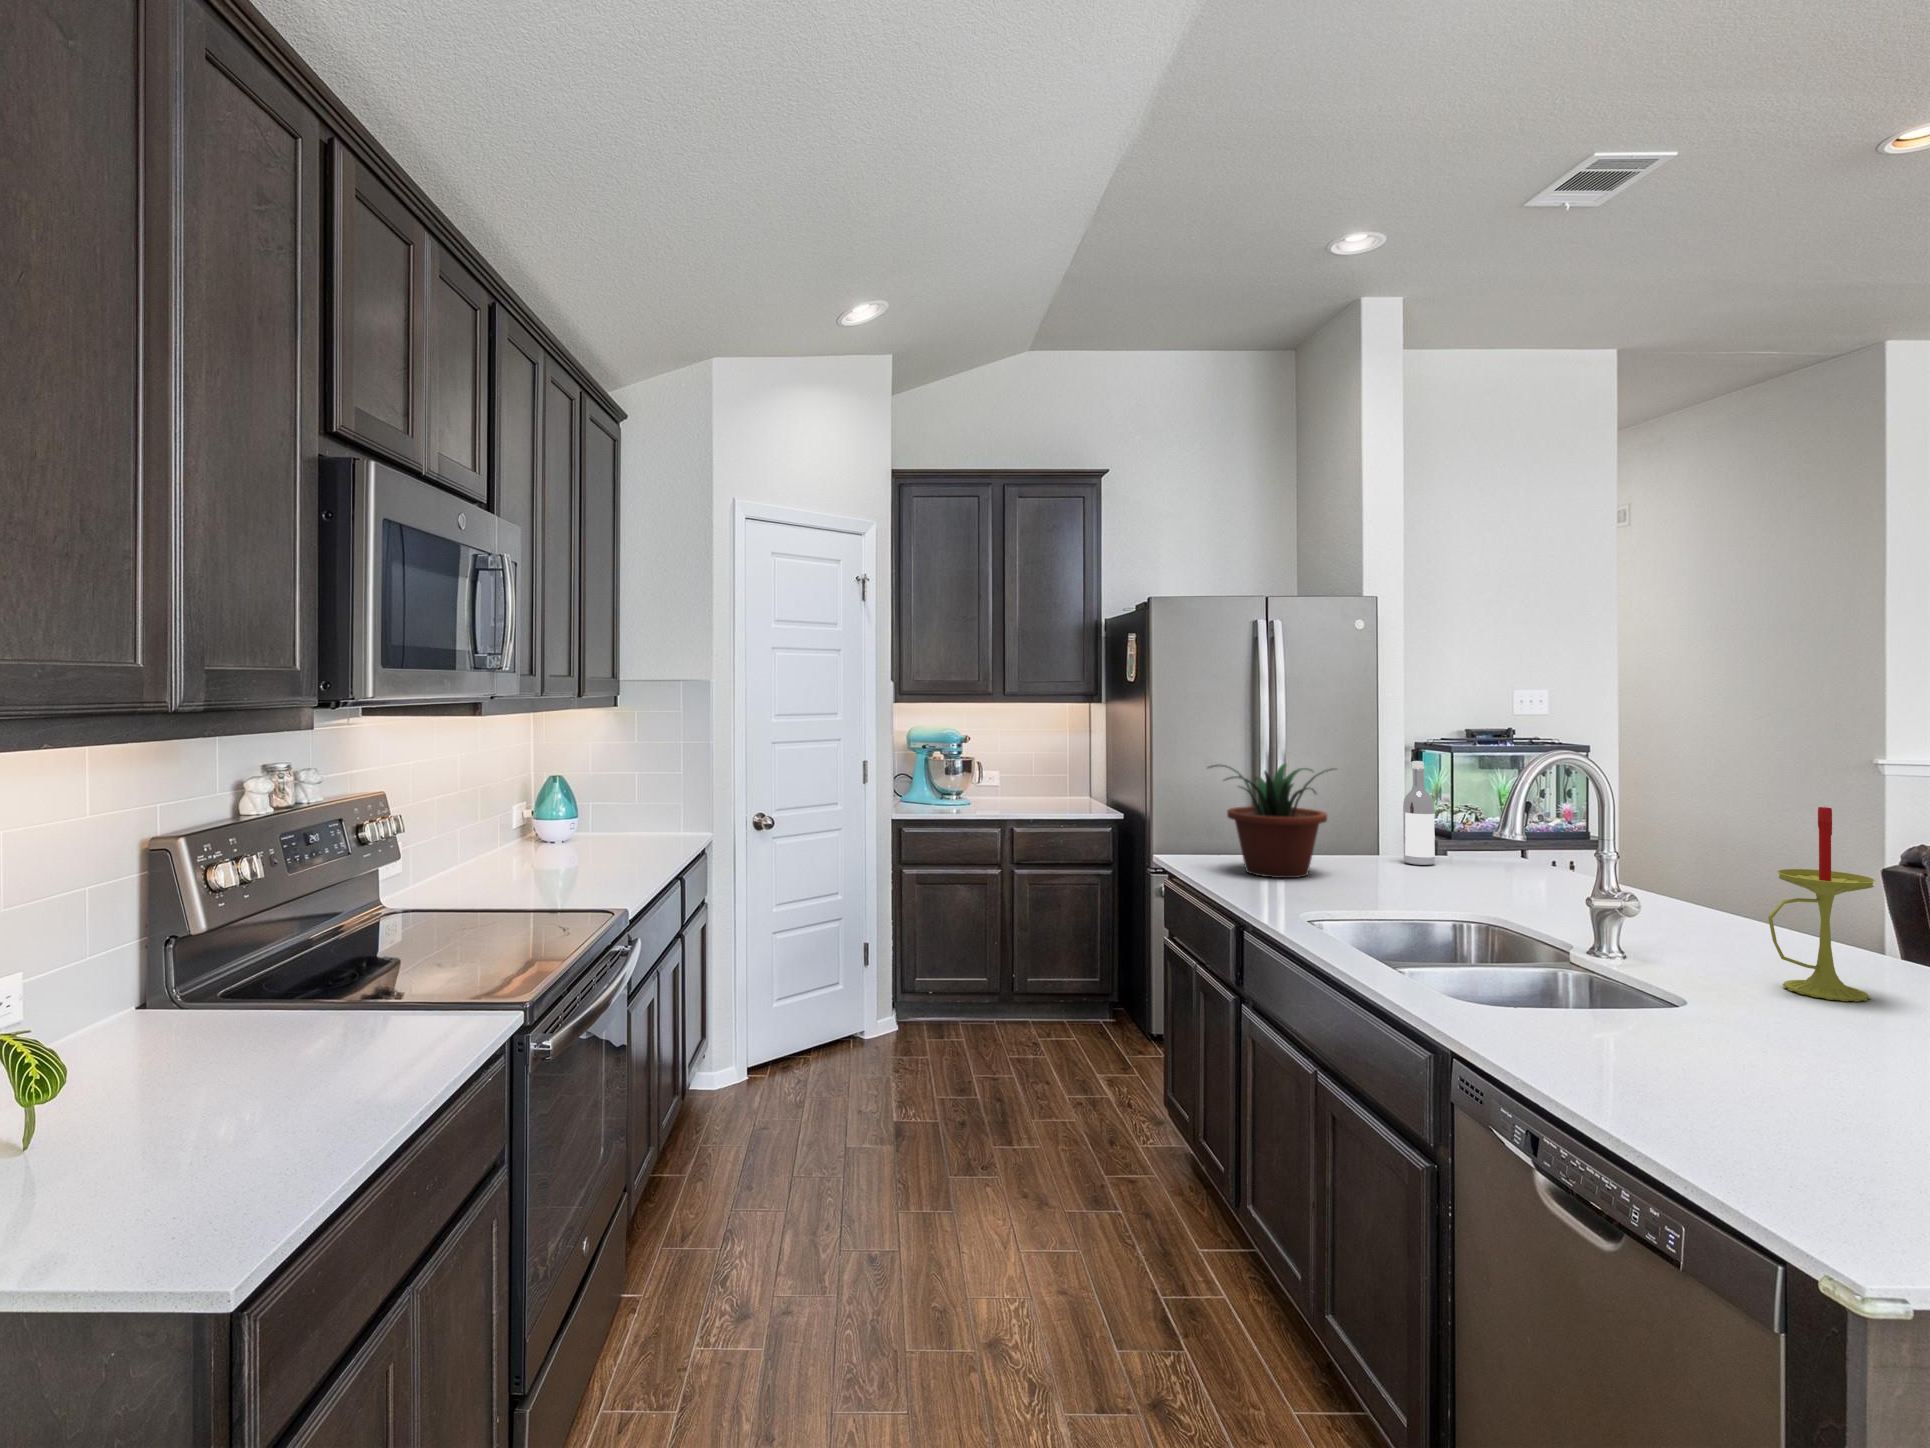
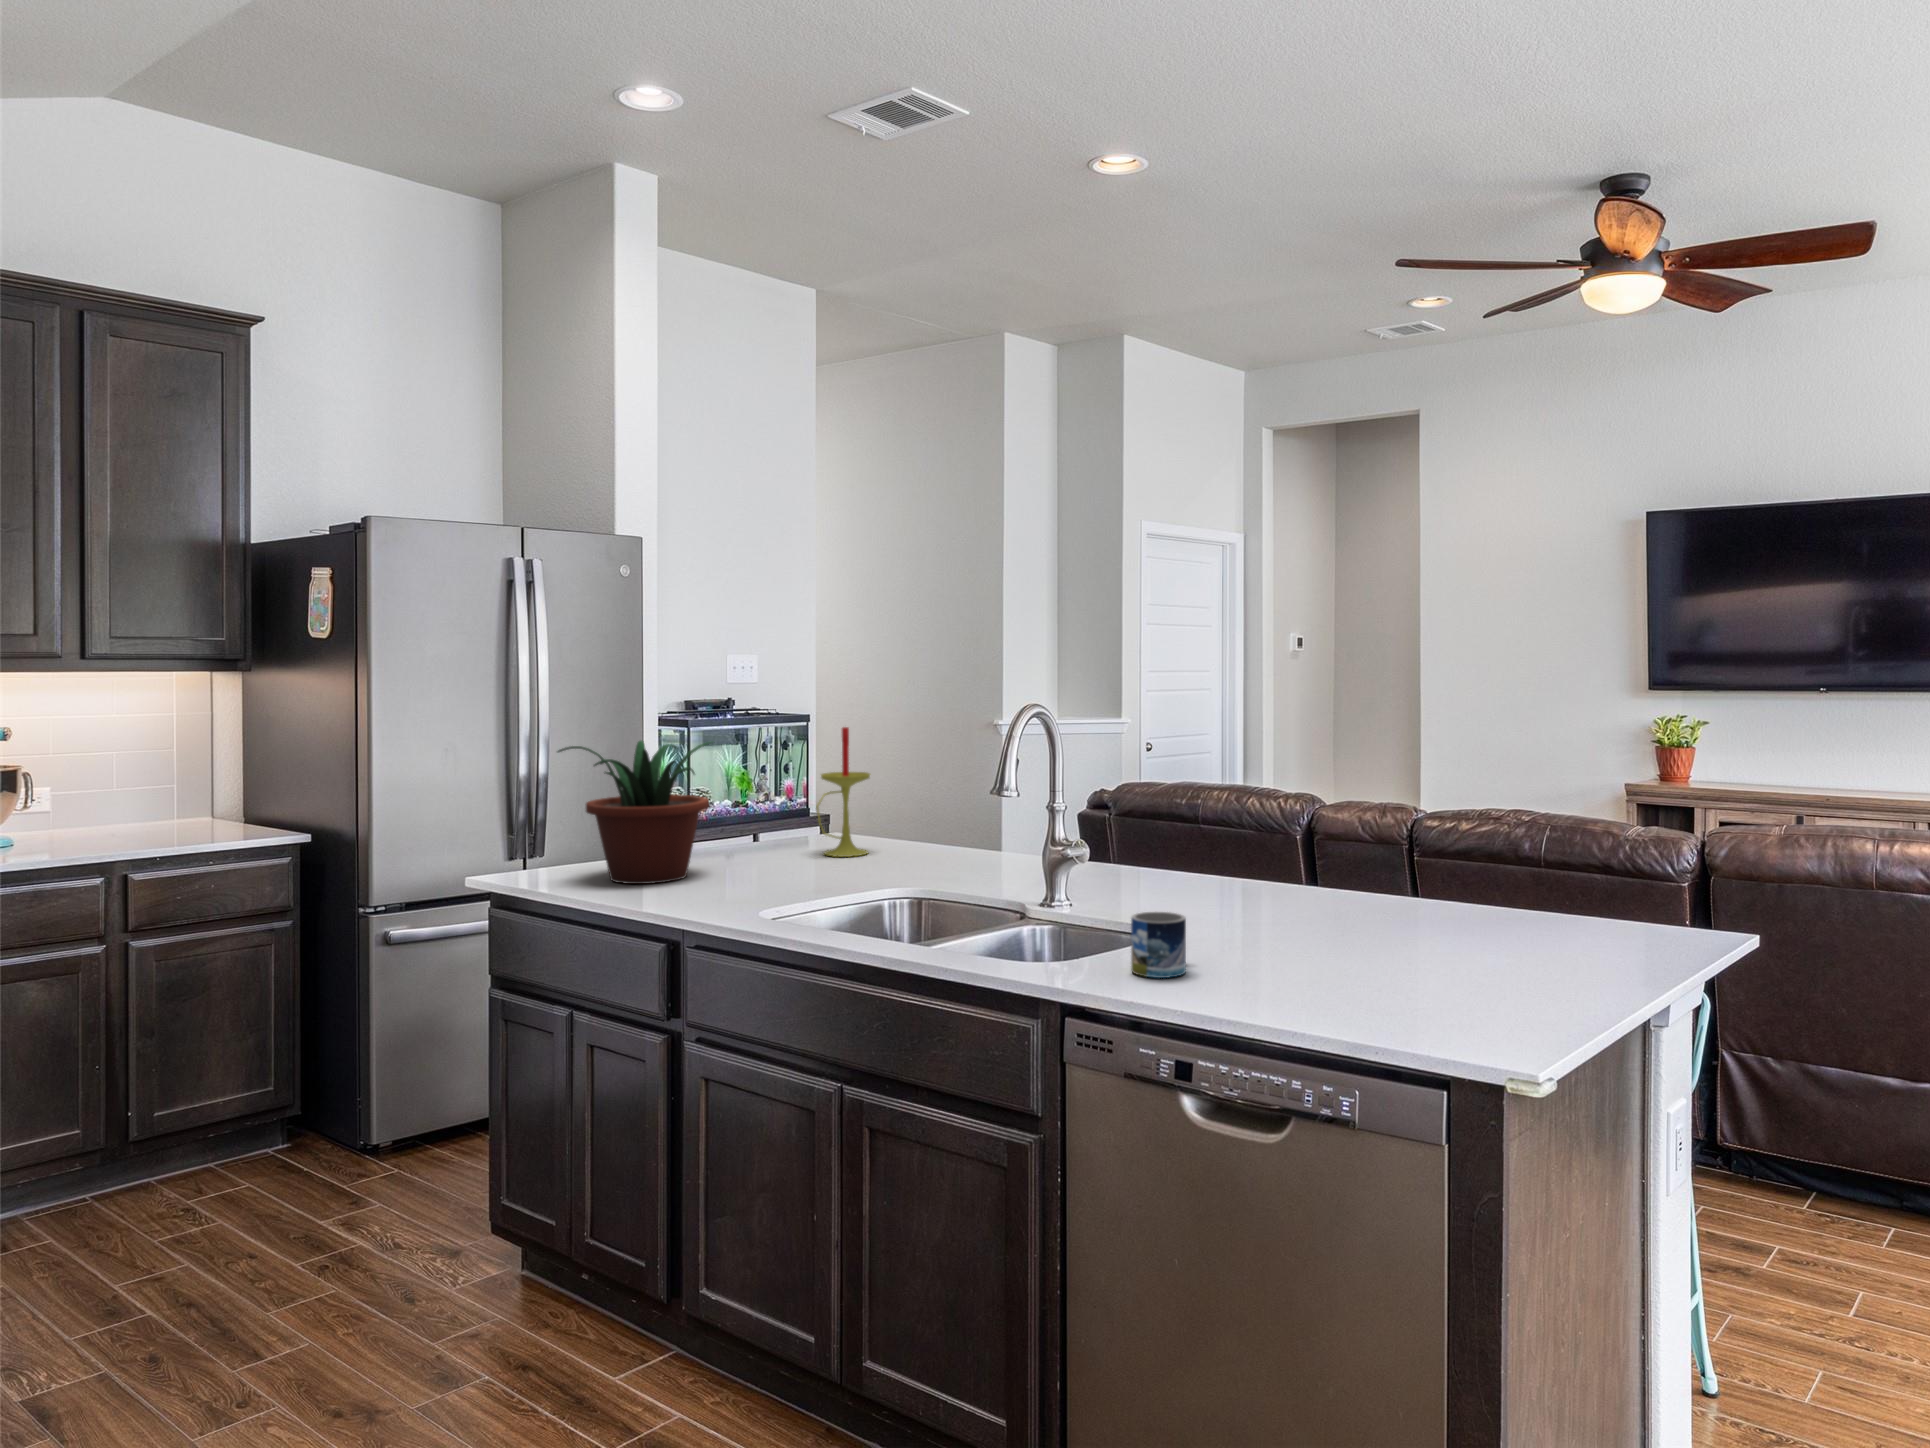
wine bottle: present [1403,761,1435,865] -> none [757,729,790,848]
candle: present [1768,807,1875,1001] -> present [816,727,871,857]
mug: none [1549,975,1635,1050] -> present [1131,912,1186,978]

